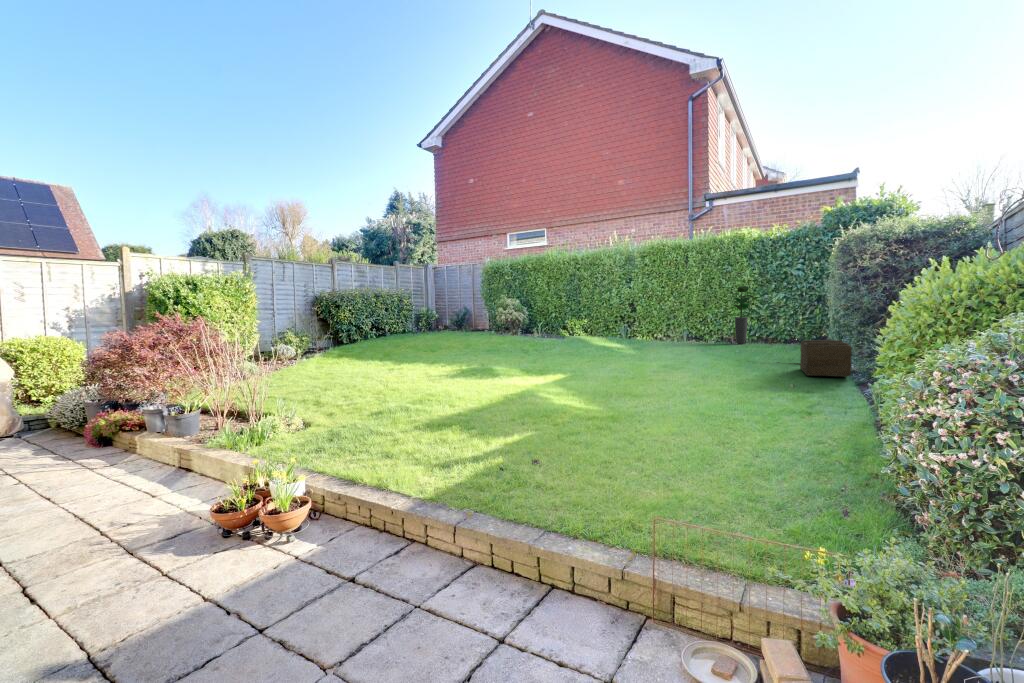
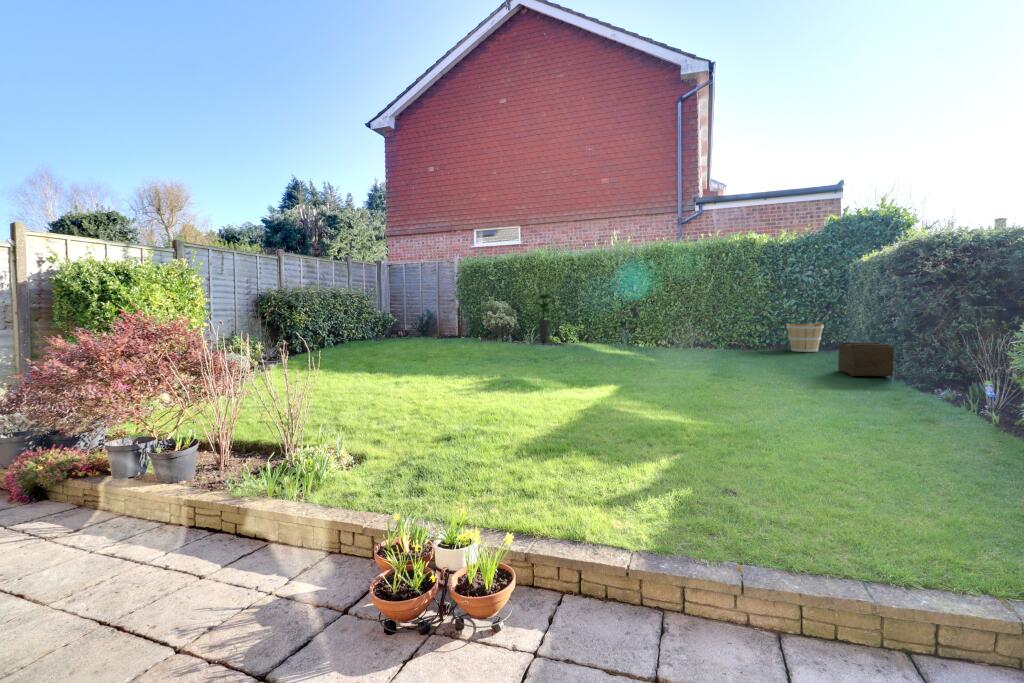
potted plant: present [732,286,755,344] -> present [538,294,551,342]
wooden bucket: none [771,318,810,348] -> present [786,323,824,352]

